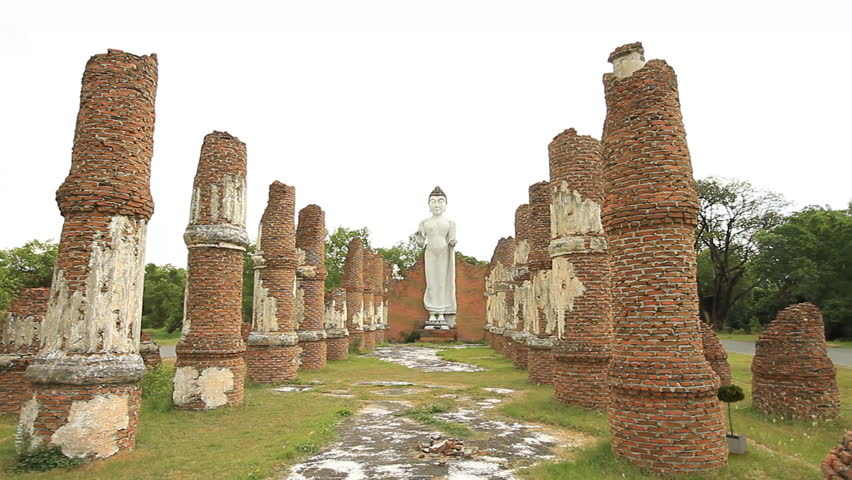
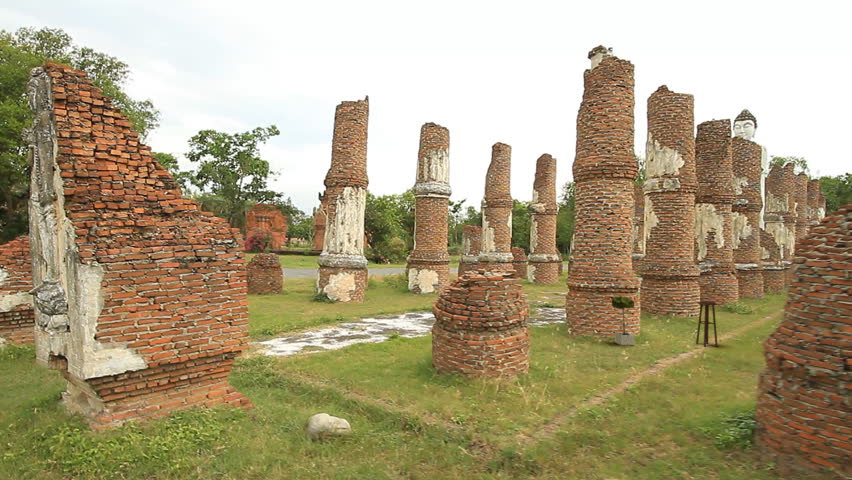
stool: none [755,378,785,435] -> present [696,301,718,347]

